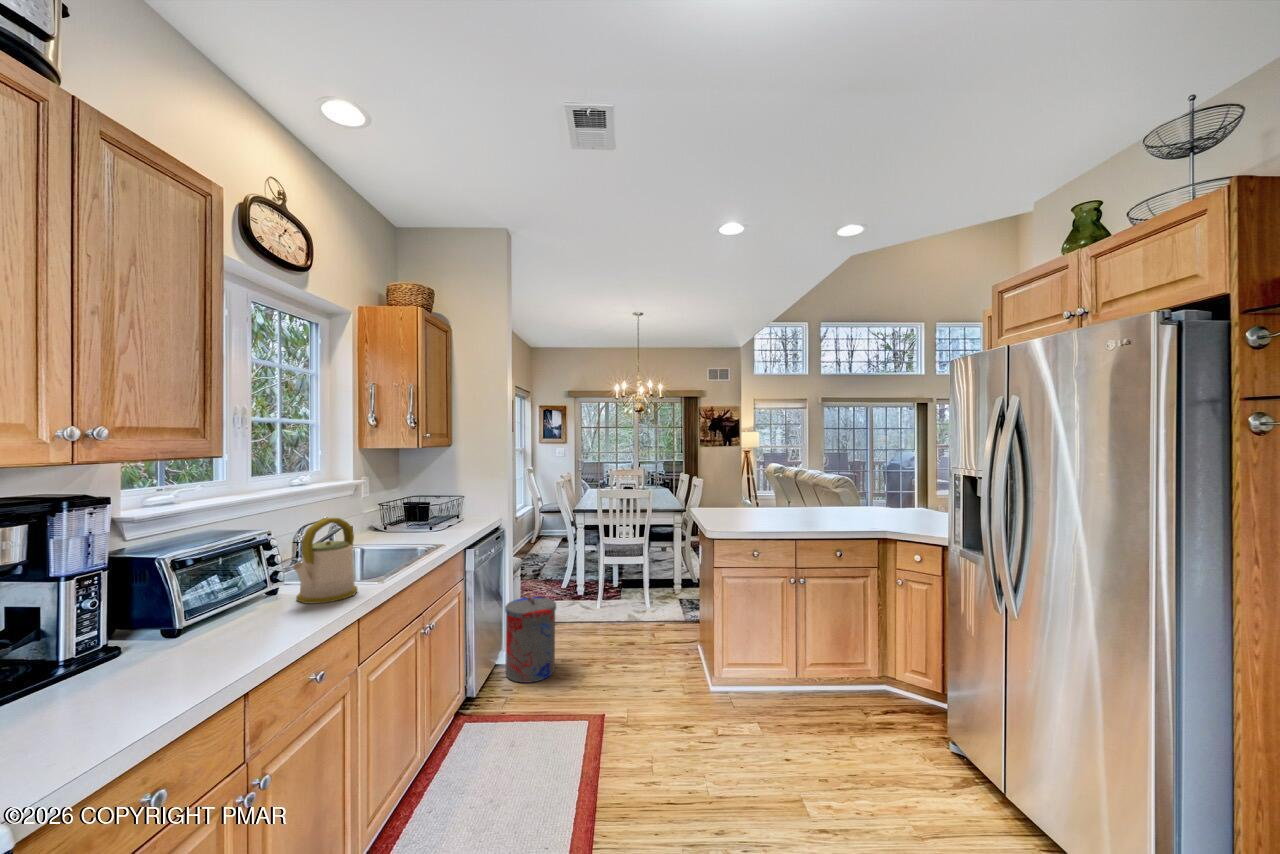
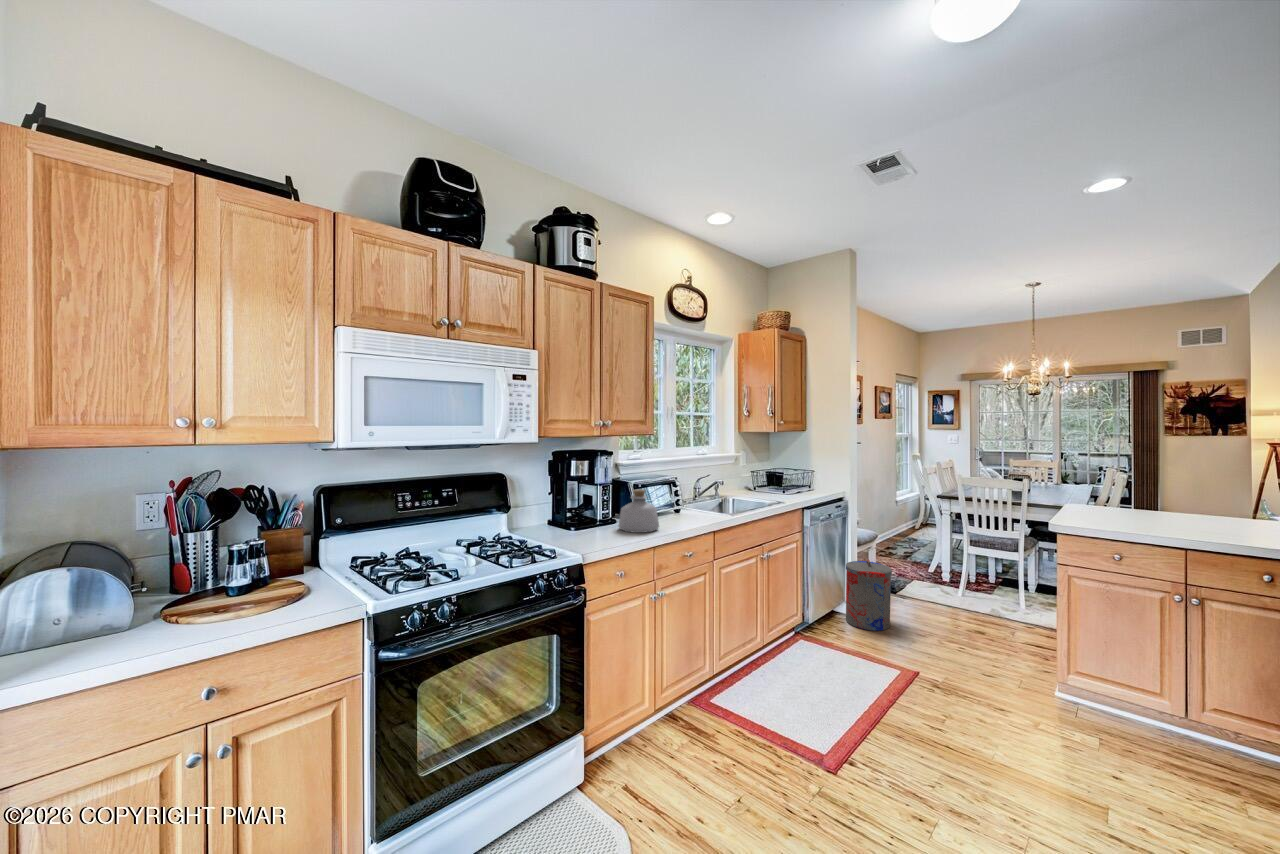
kettle: present [293,518,357,603] -> none [685,473,718,520]
bottle: none [132,571,249,675] -> present [619,490,659,533]

